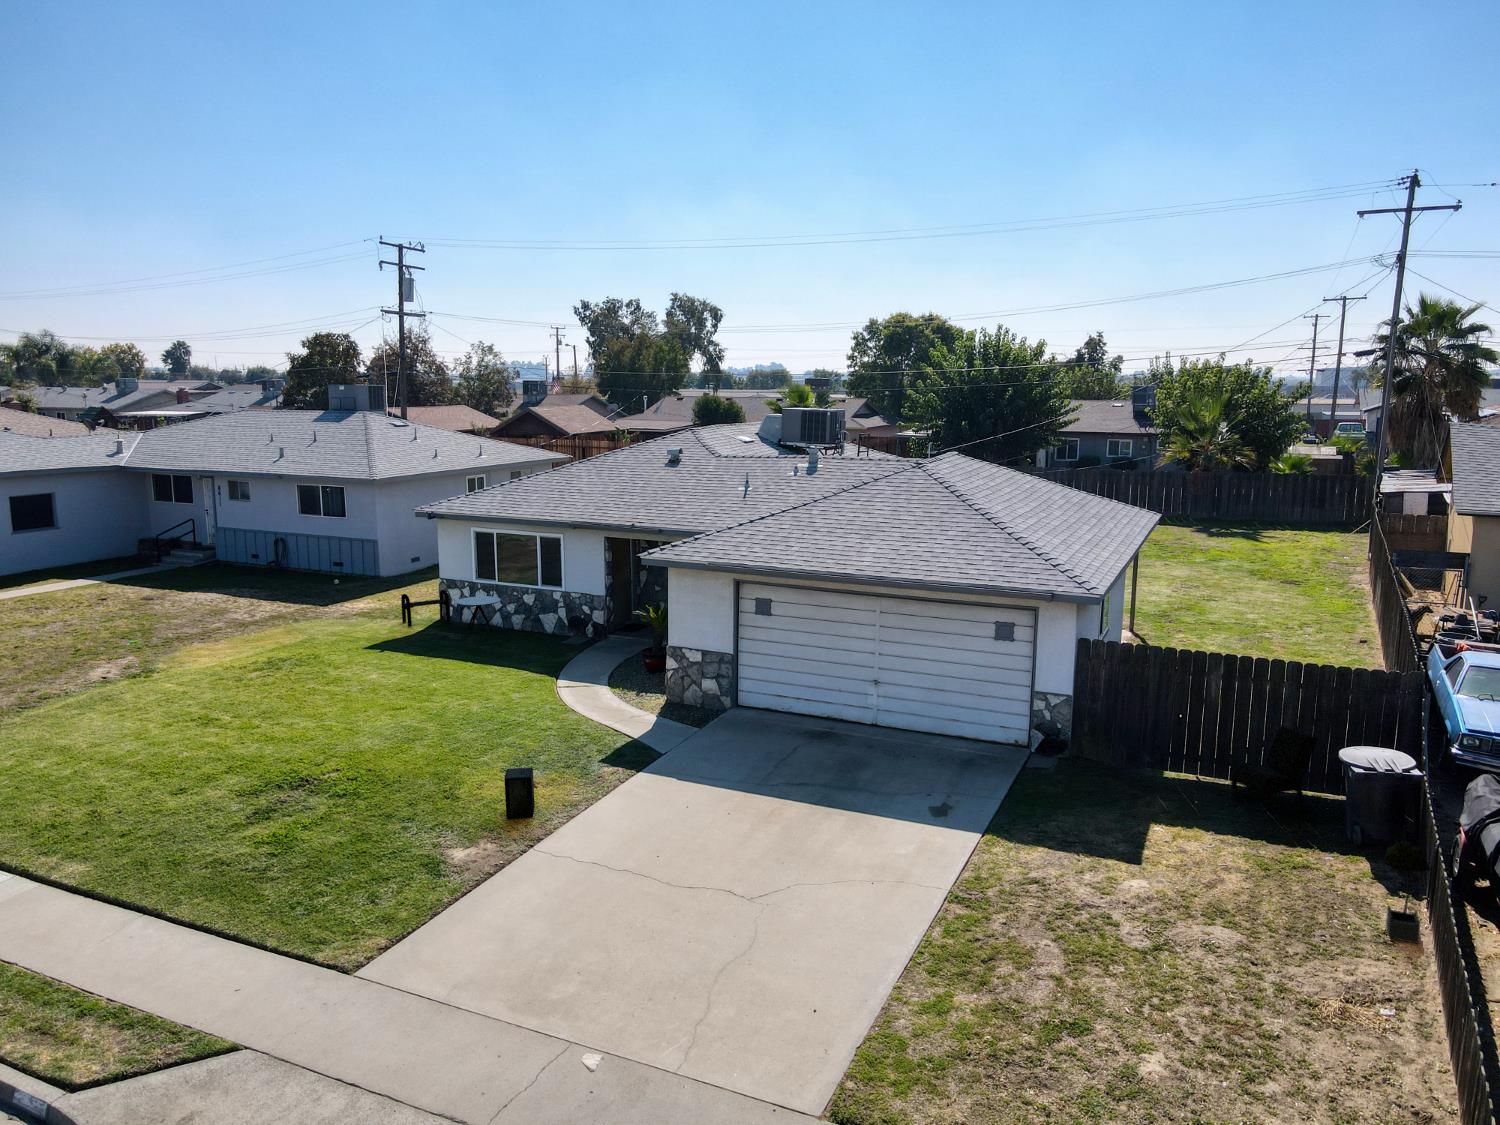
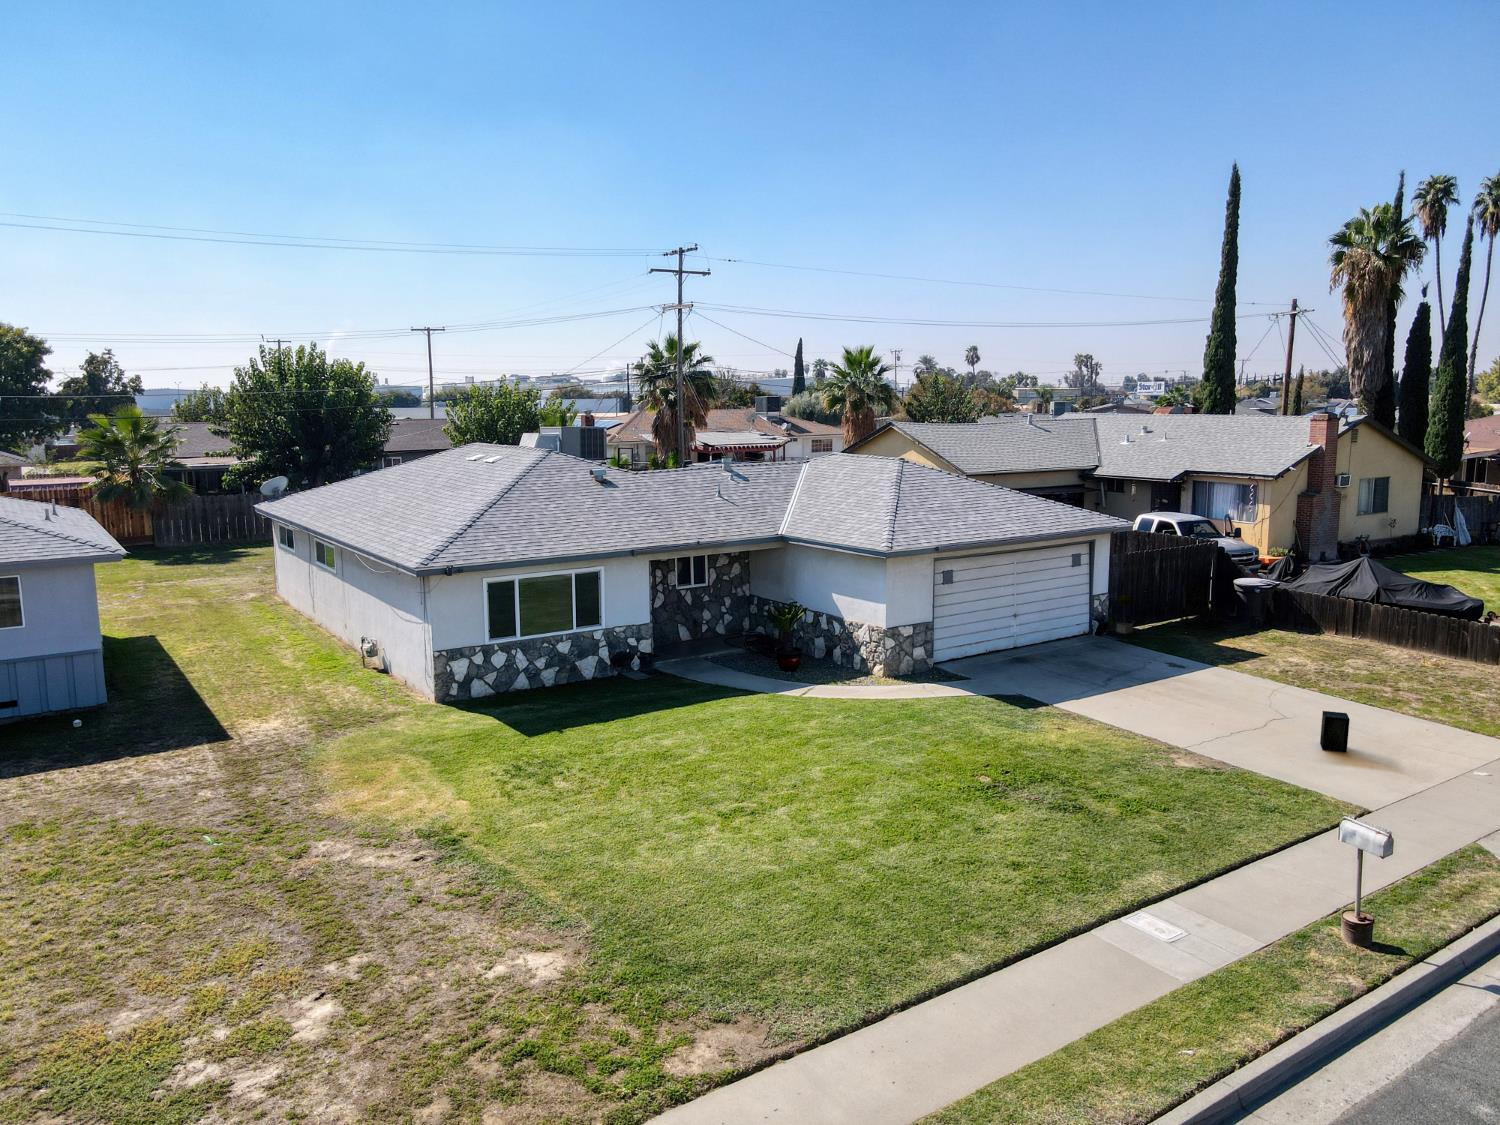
bench: present [401,590,451,627] -> none [419,664,468,717]
round table: present [456,596,501,632] -> none [503,654,557,699]
storage box: present [504,768,535,819] -> present [1320,711,1350,753]
potted tree: present [1385,841,1431,944] -> present [1116,595,1134,634]

